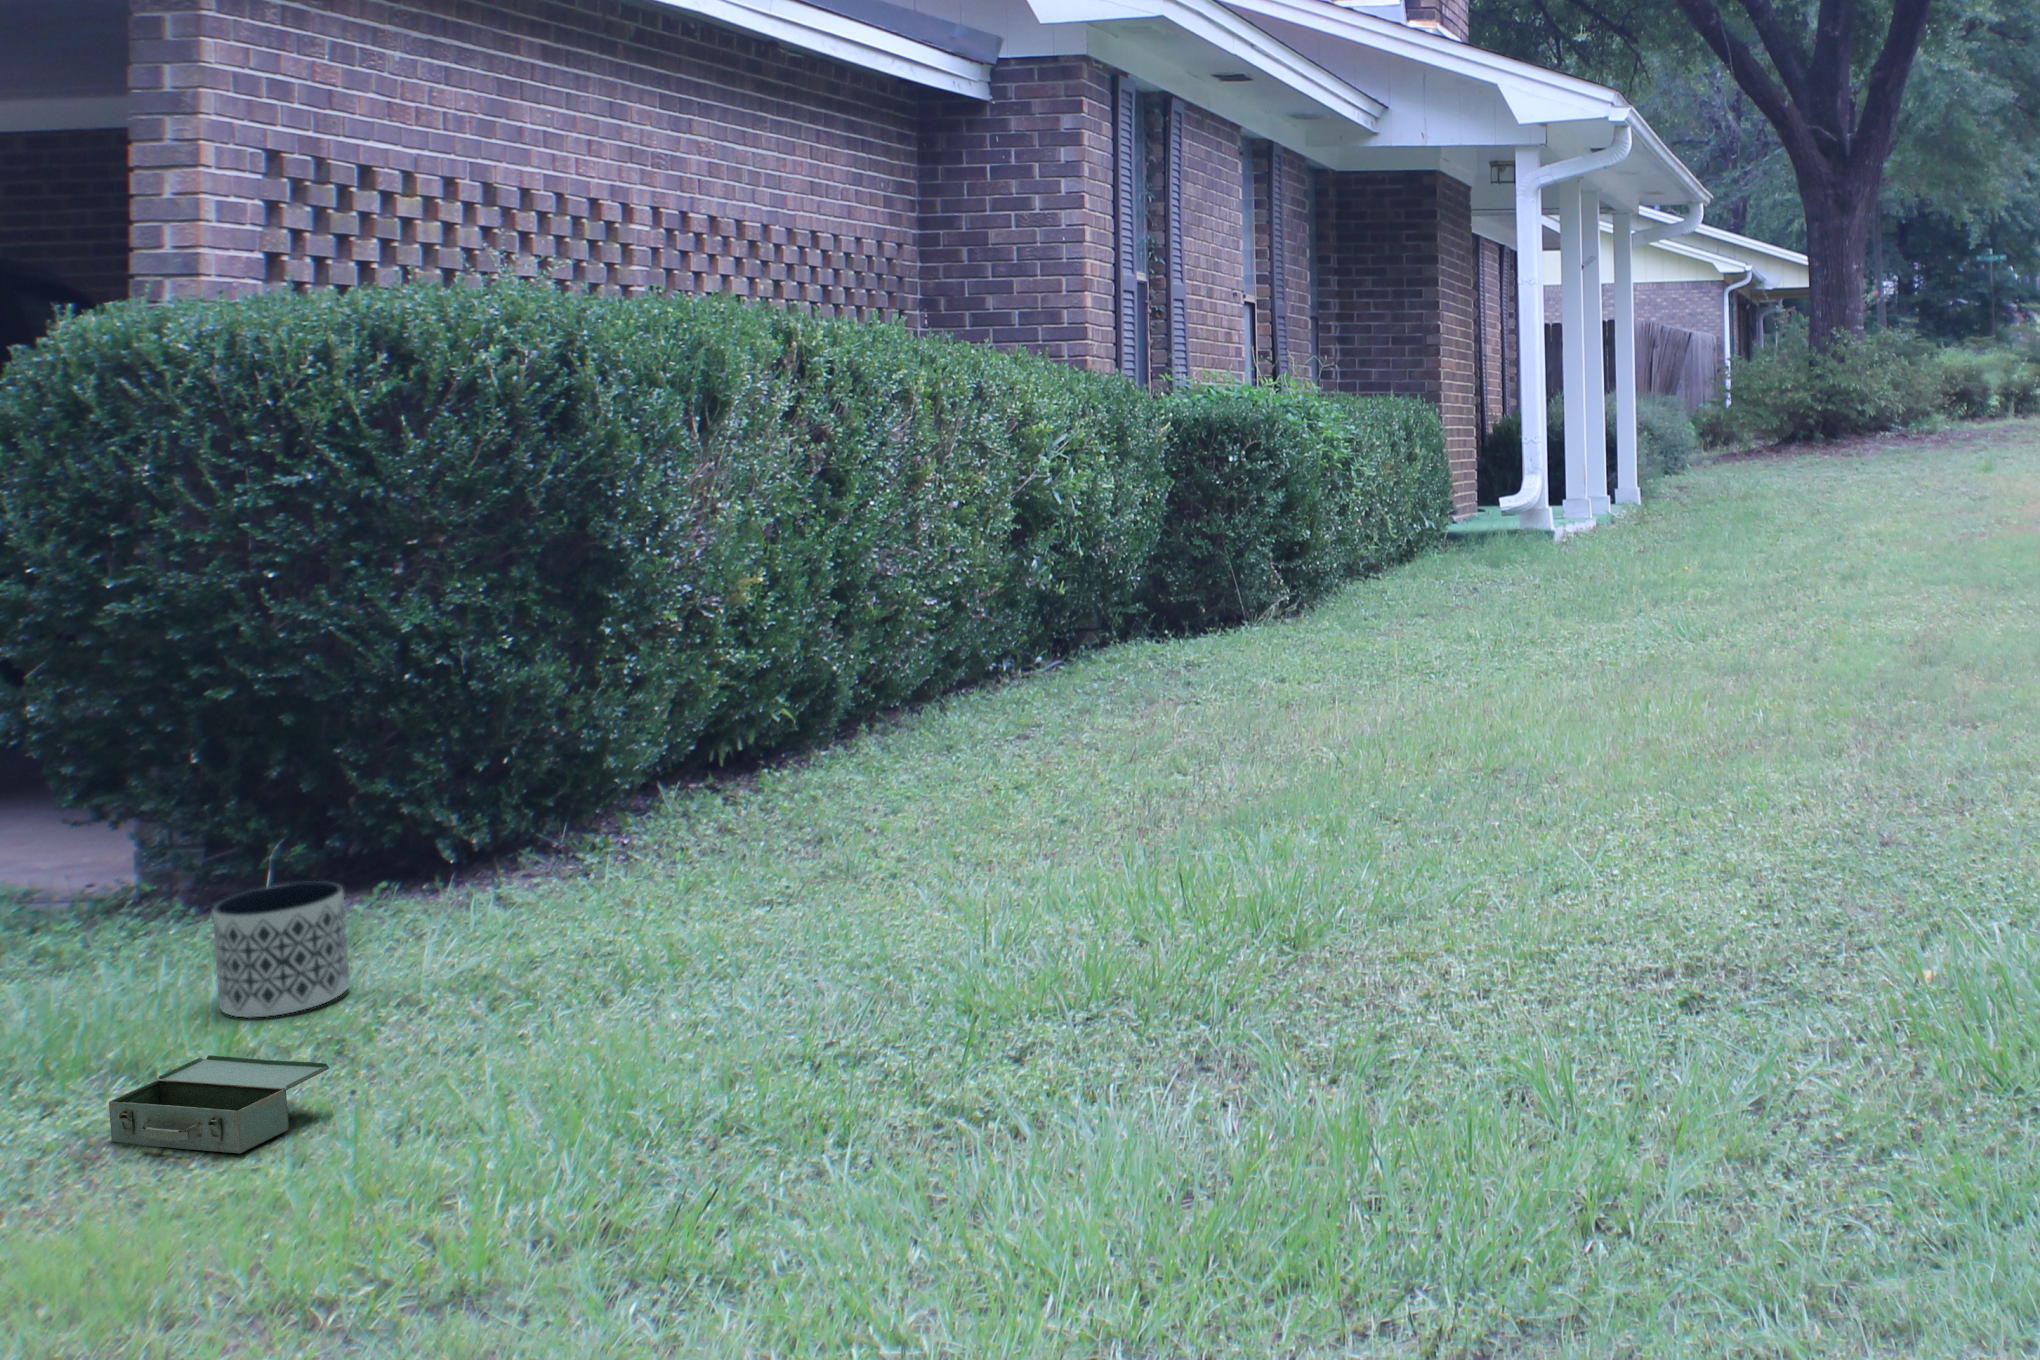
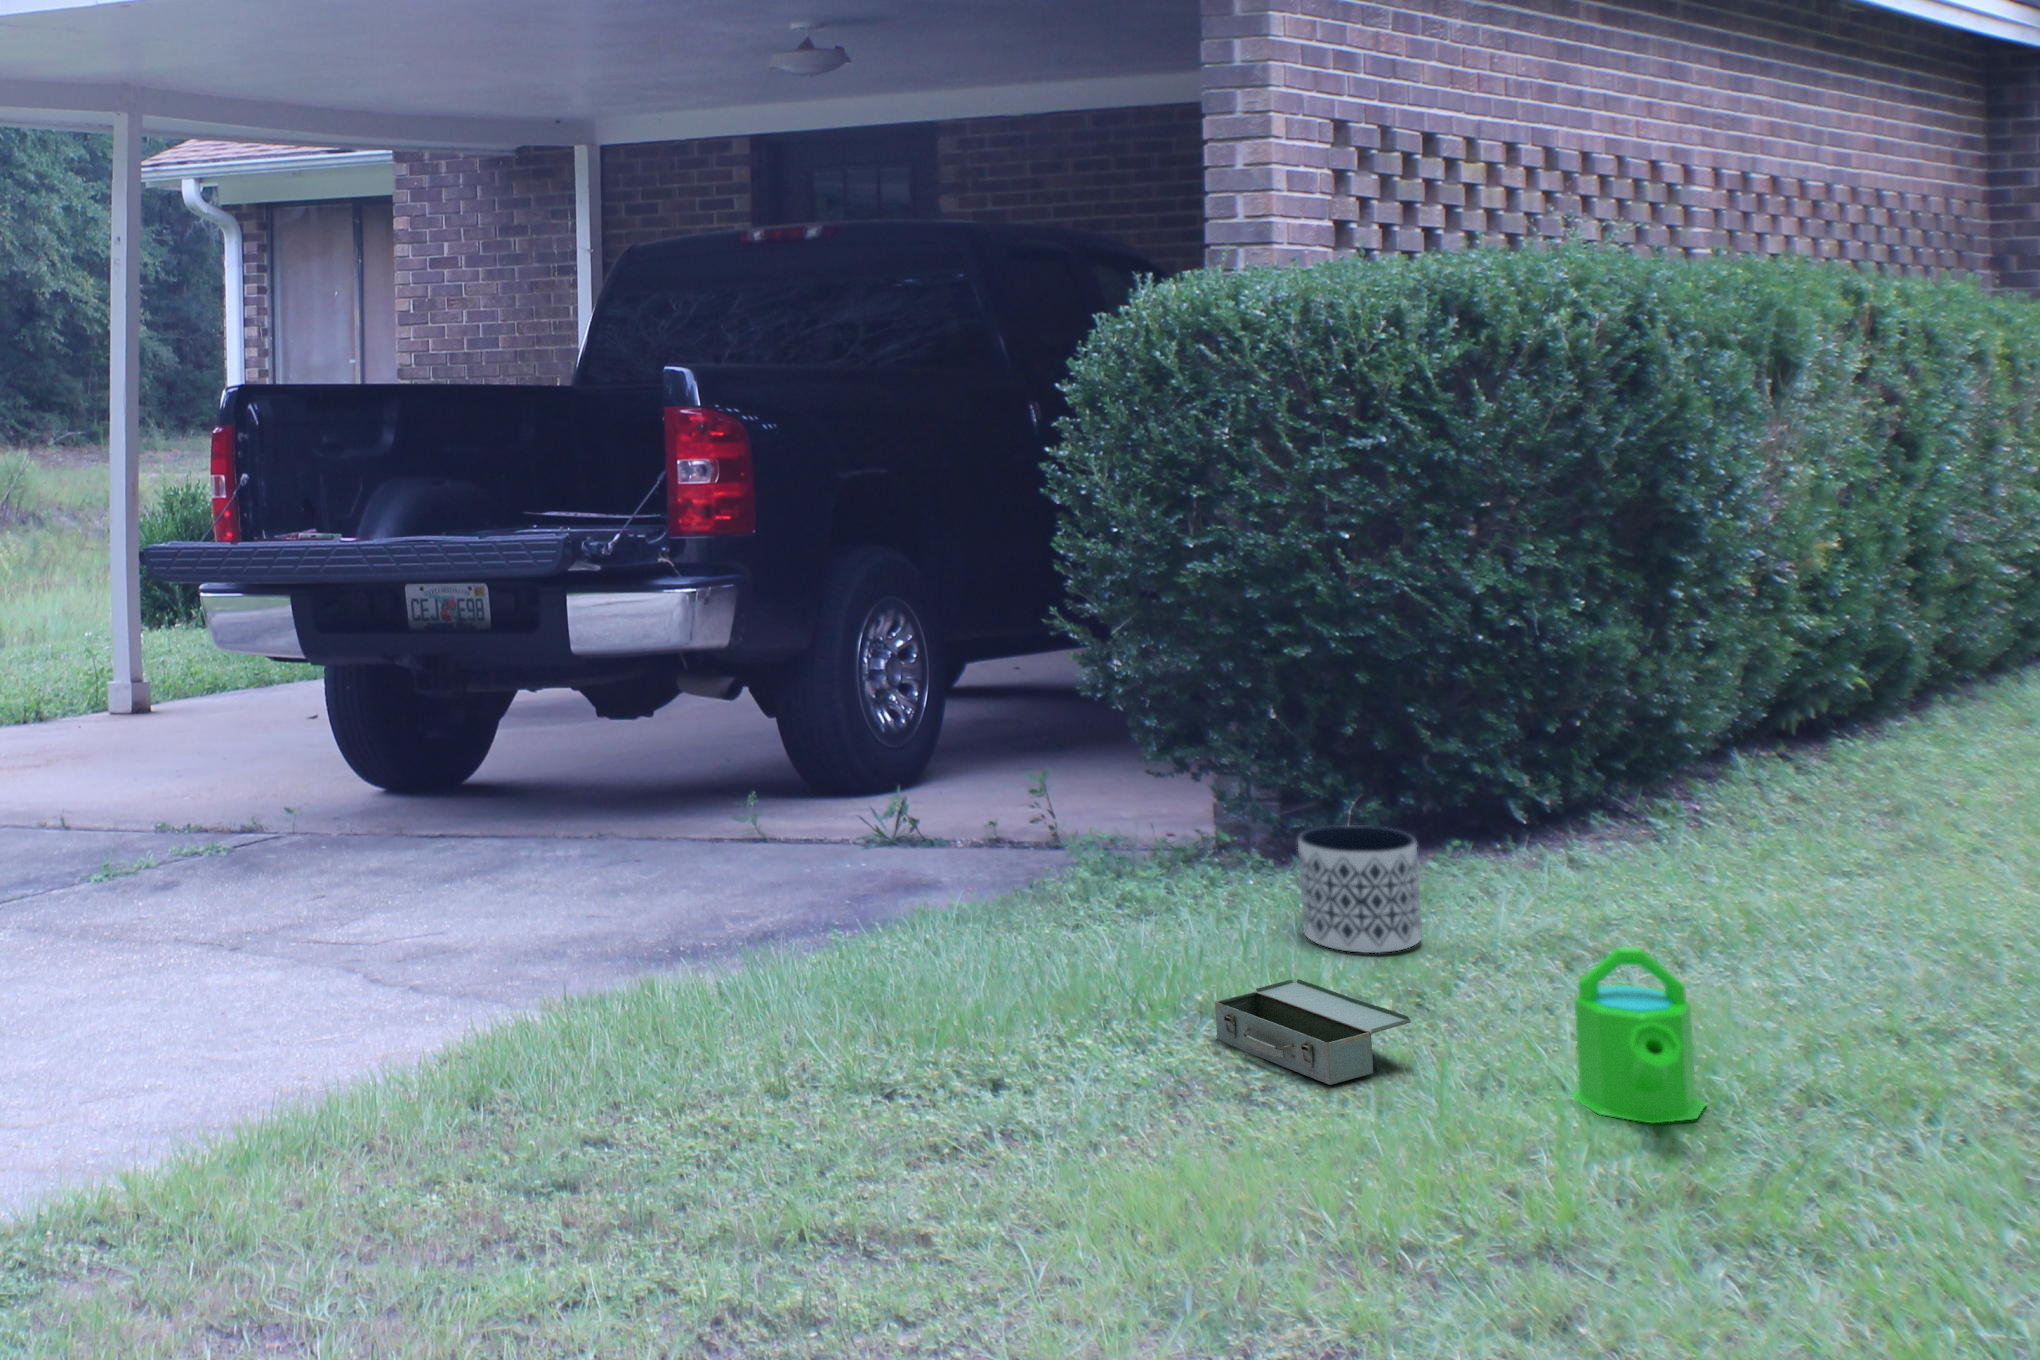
watering can: none [486,945,608,1108] -> present [1573,947,1706,1124]

